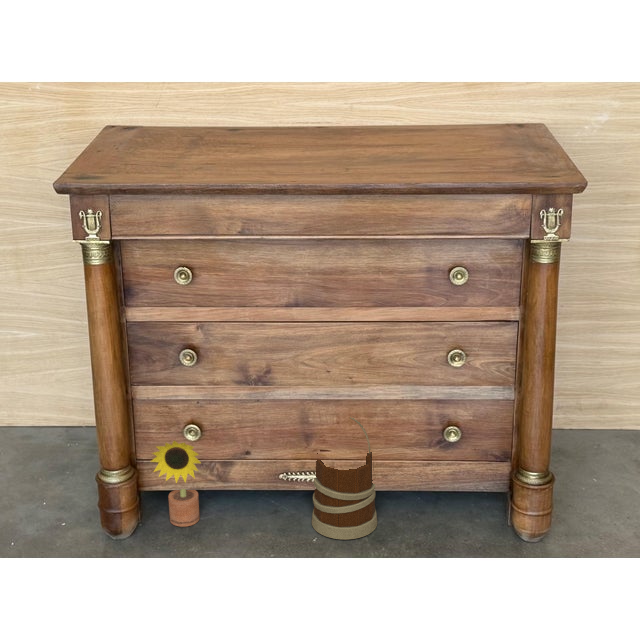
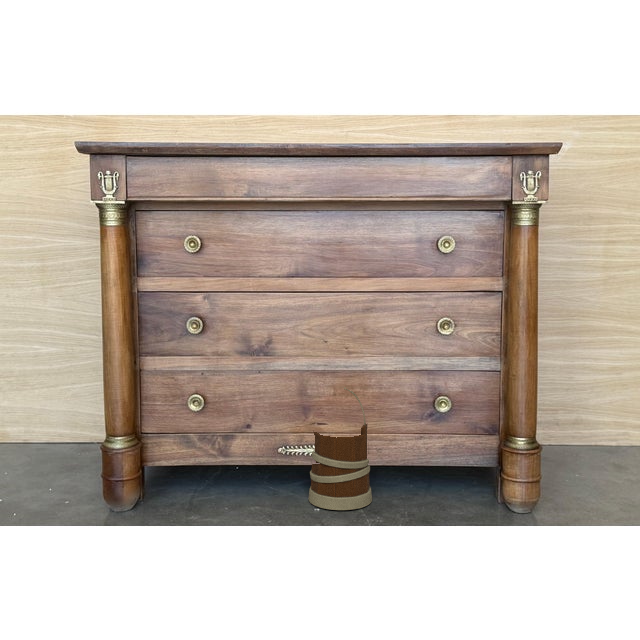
decorative plant: present [151,441,201,527] -> none [153,408,204,503]

